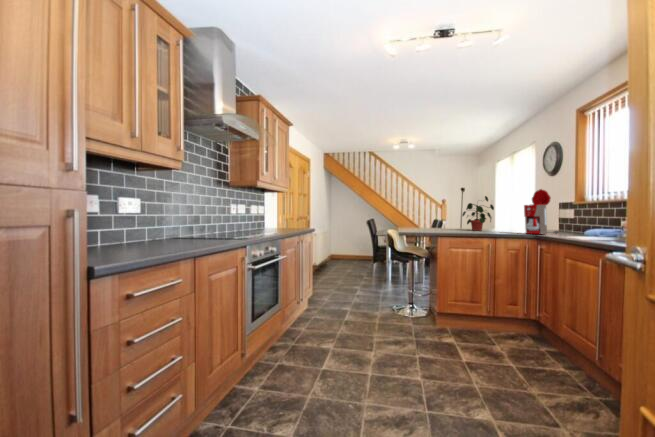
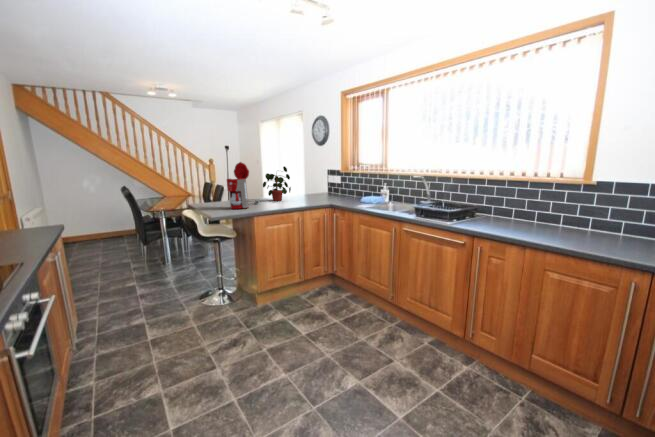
coffee maker: present [524,189,559,234] -> present [227,162,259,209]

